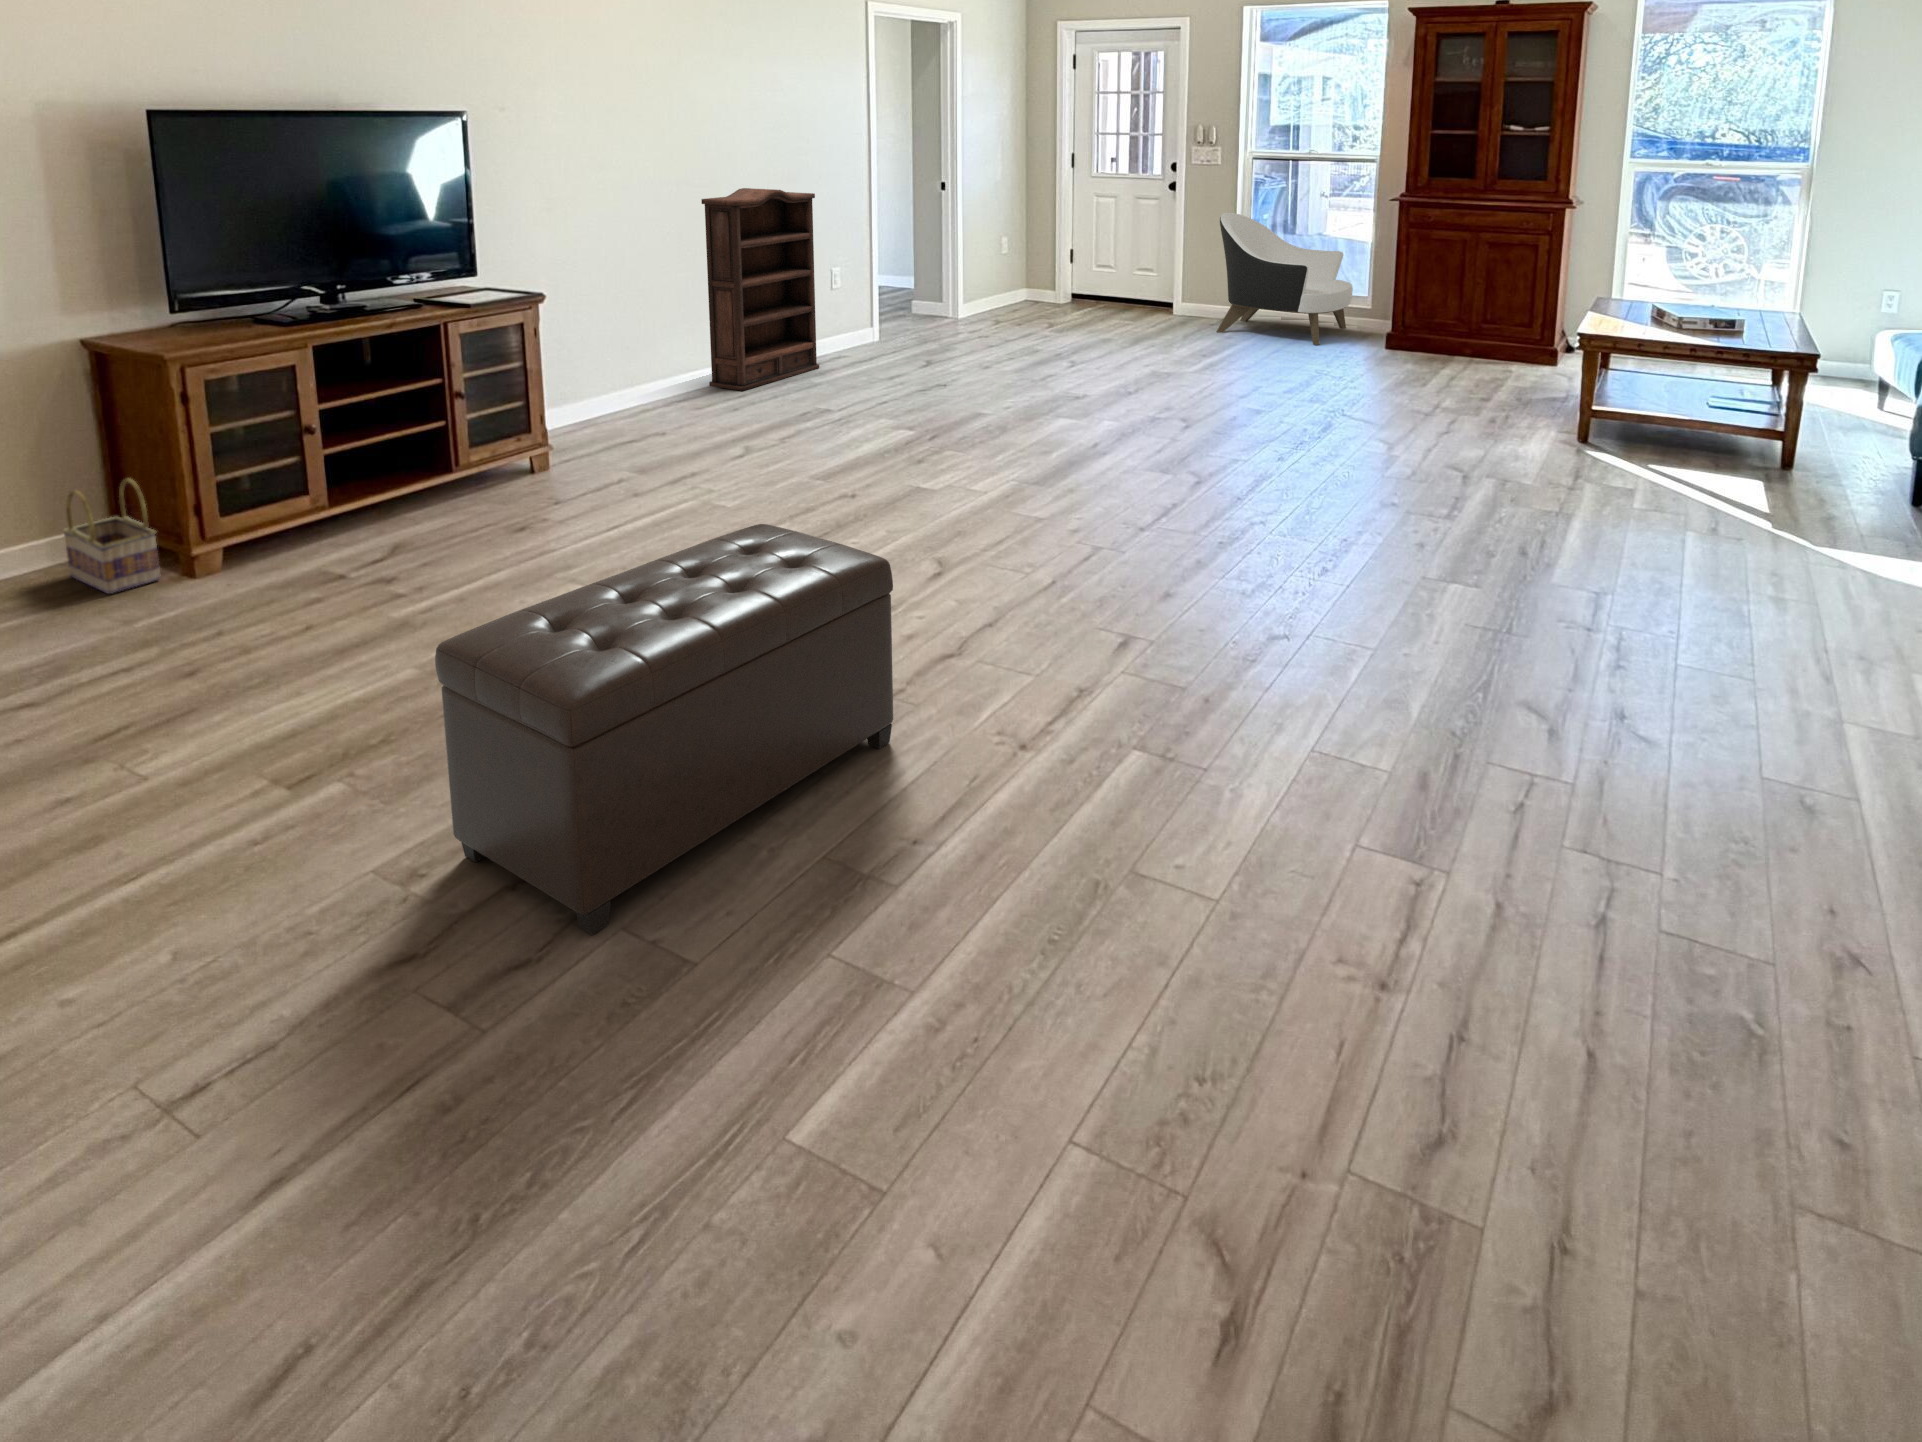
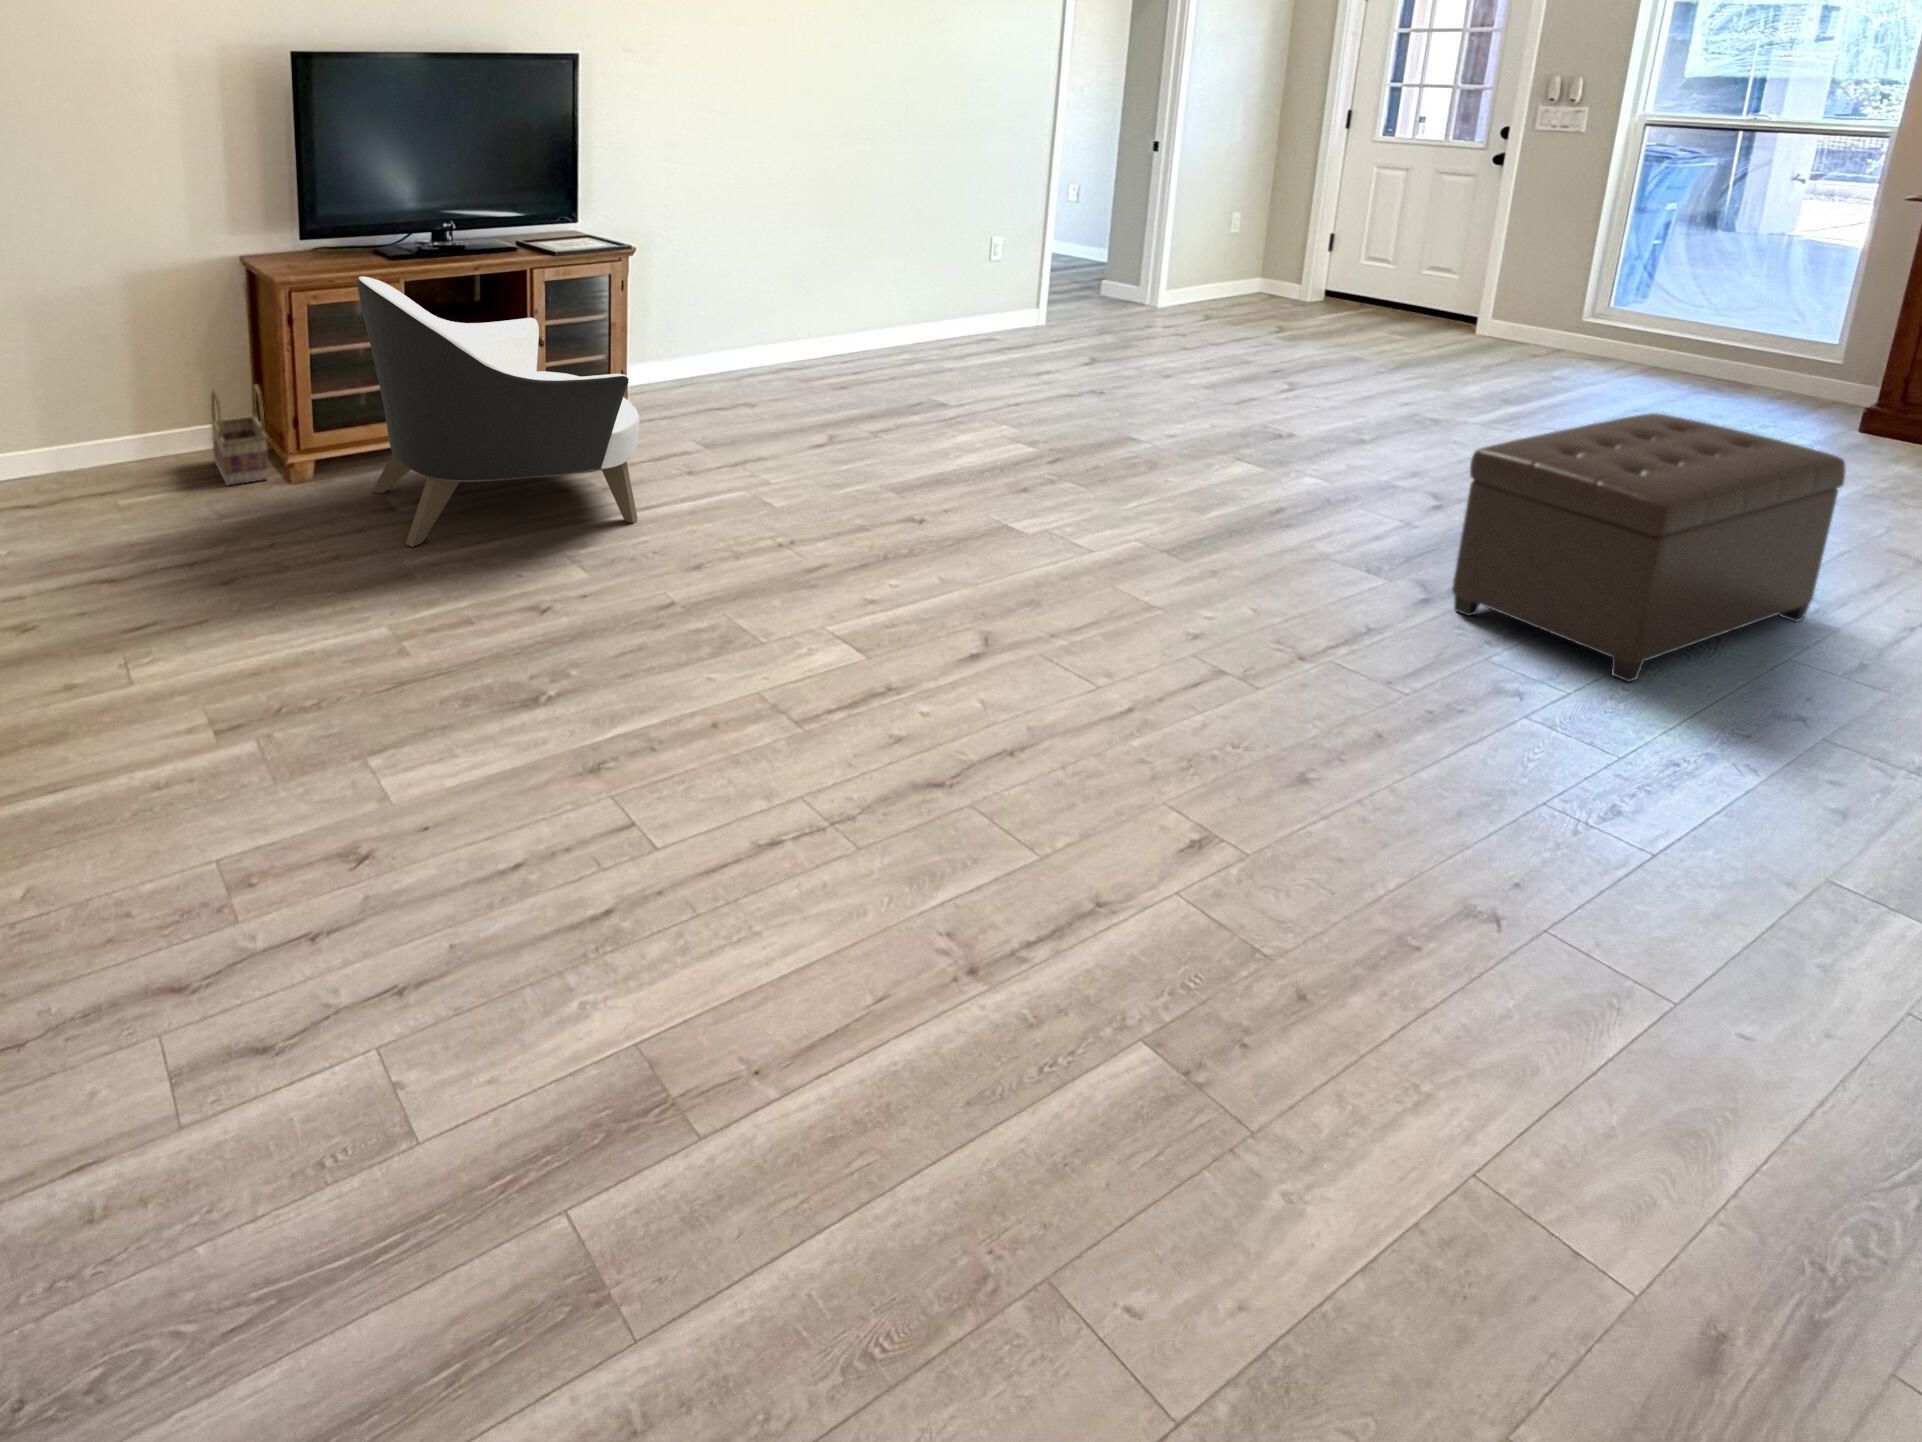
bookshelf: present [702,188,819,391] -> none [828,141,972,367]
armchair: present [1216,212,1353,345] -> present [357,276,639,547]
ottoman: present [435,524,893,935] -> present [1452,413,1846,682]

